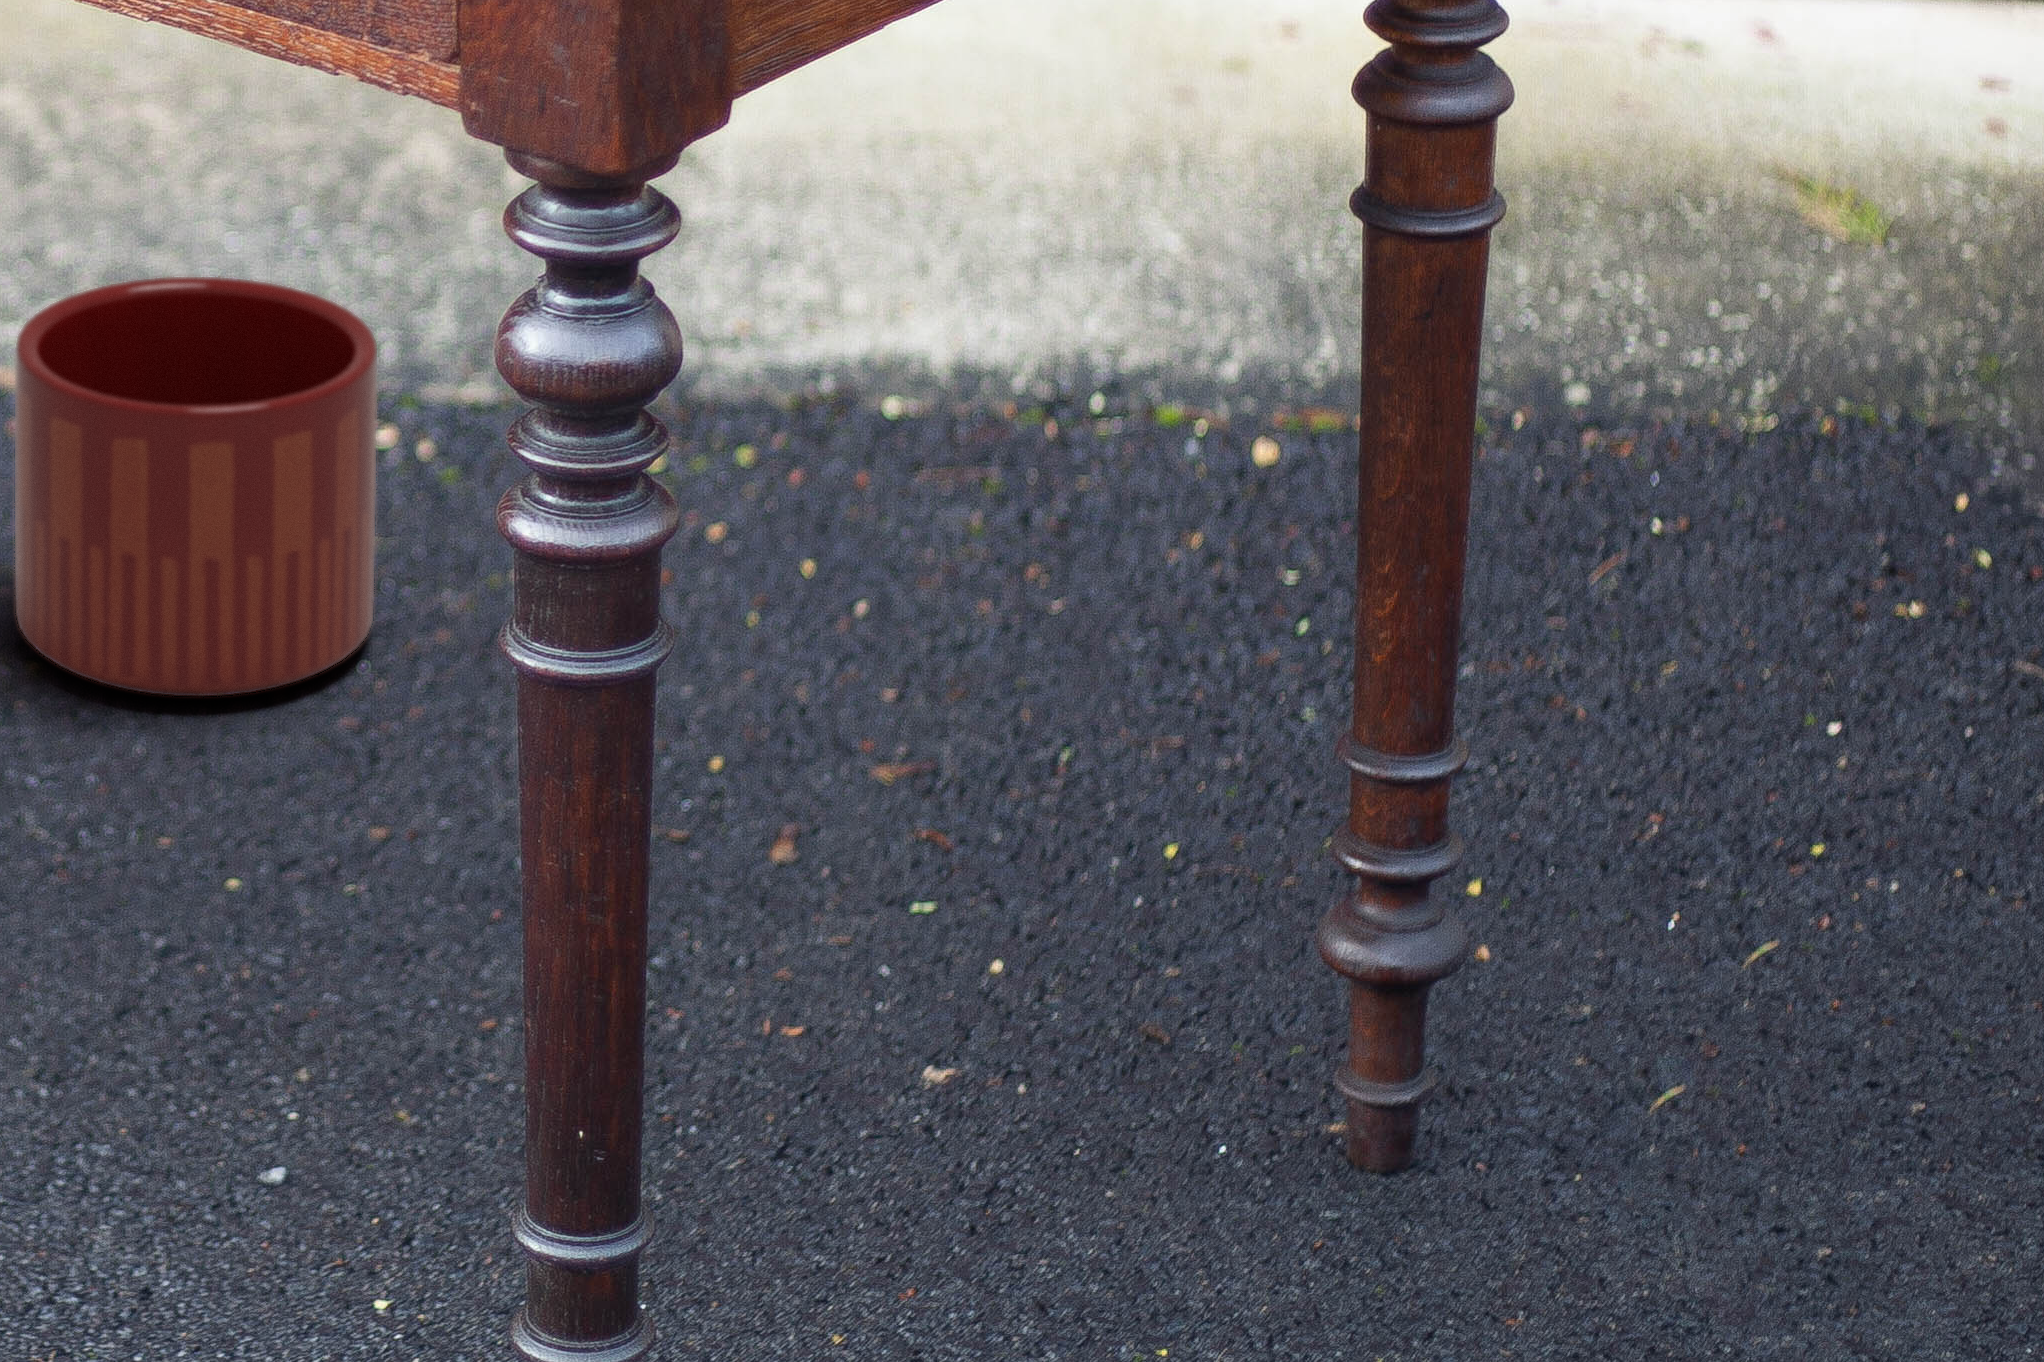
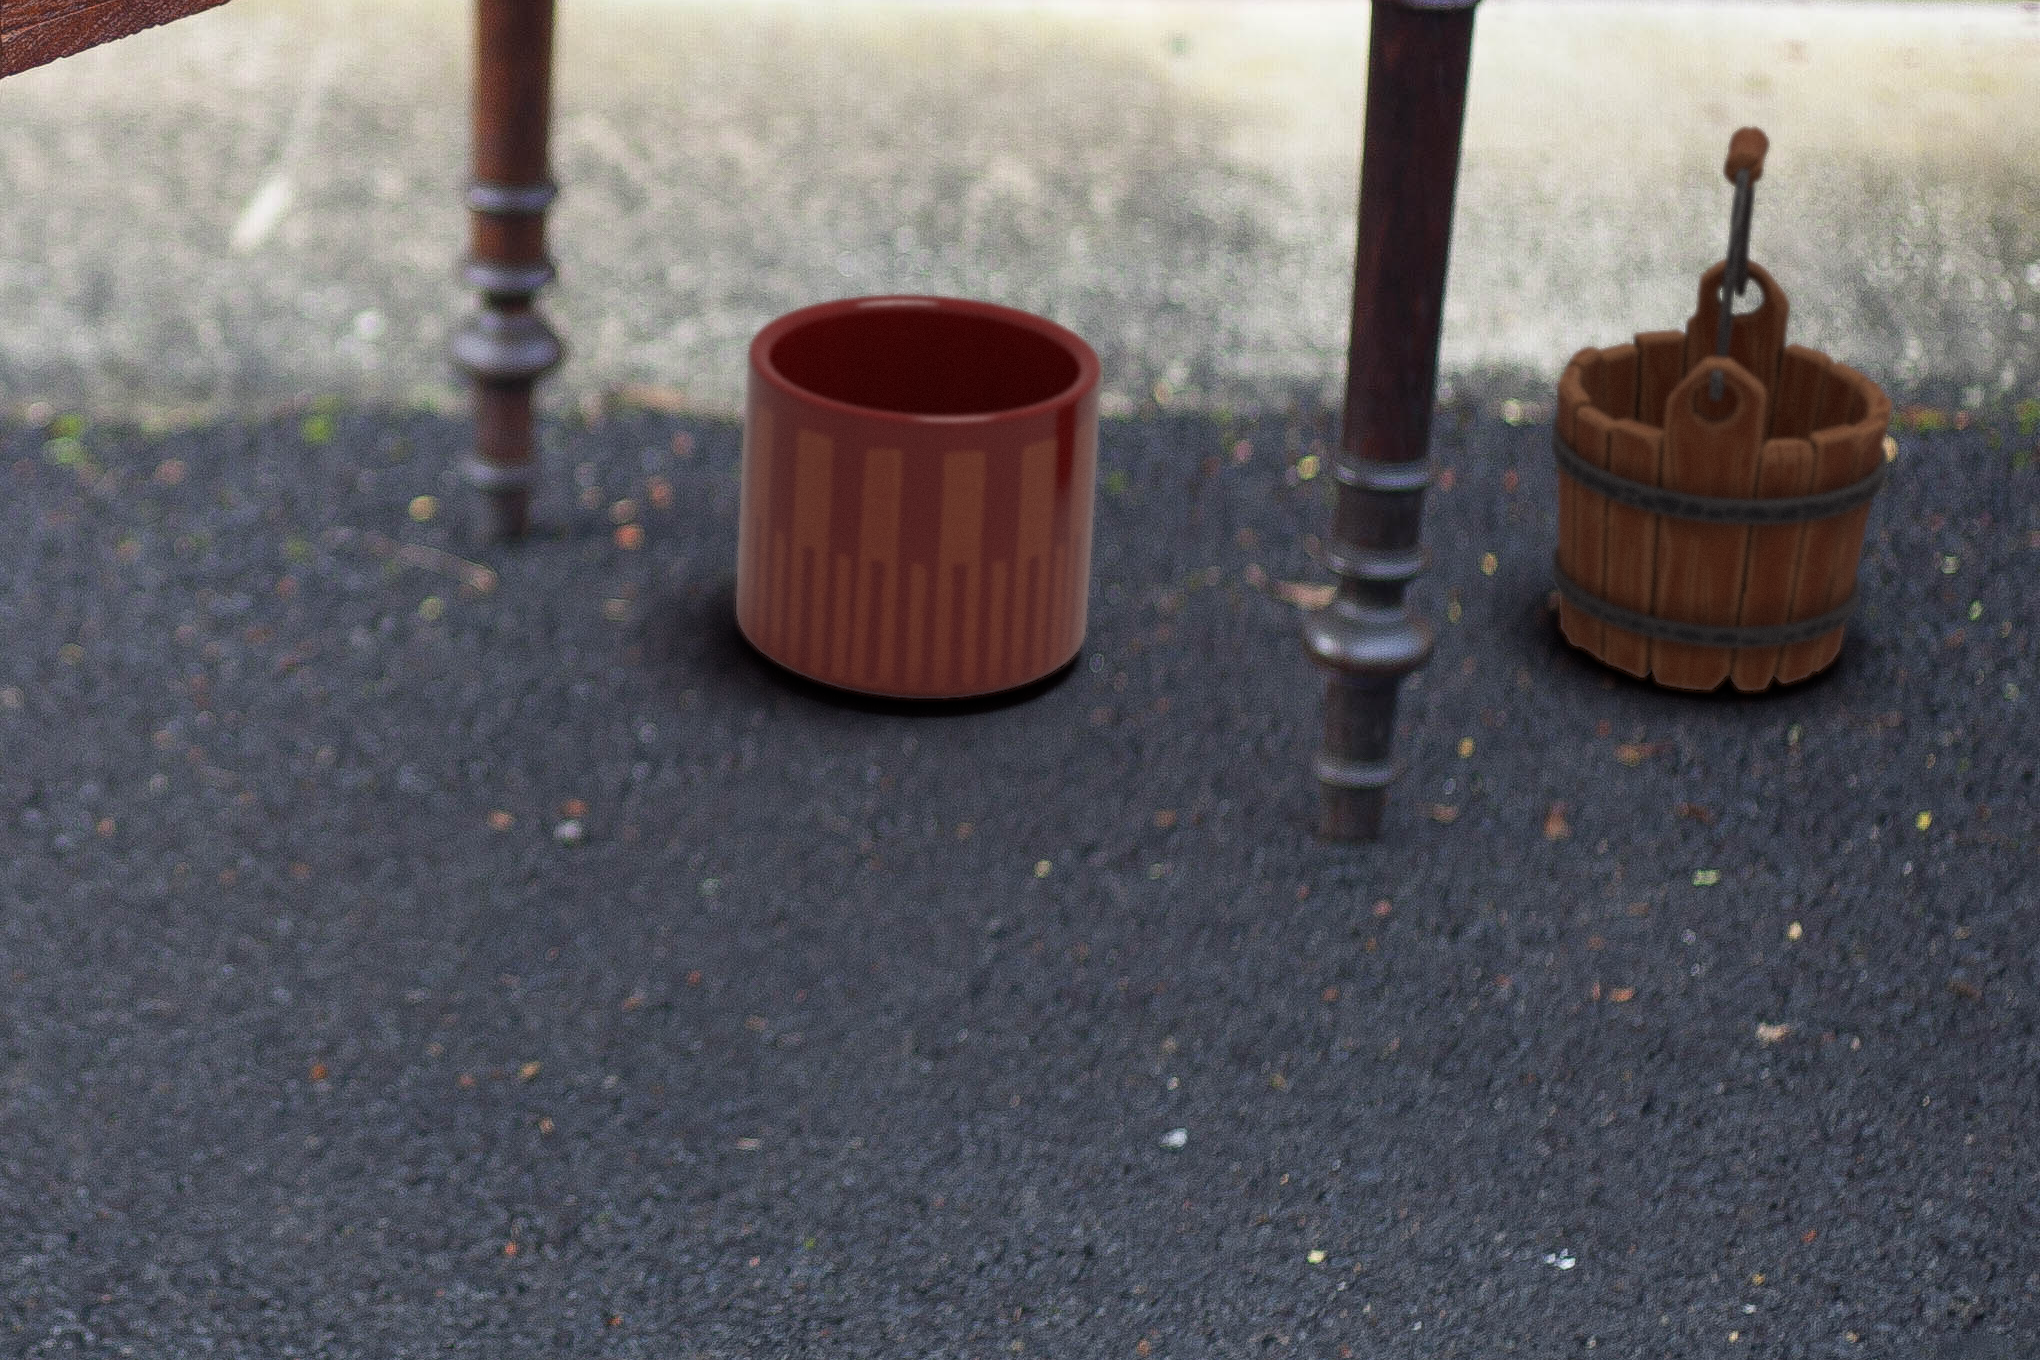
wooden bucket: none [855,118,1193,703] -> present [1551,126,1892,691]

